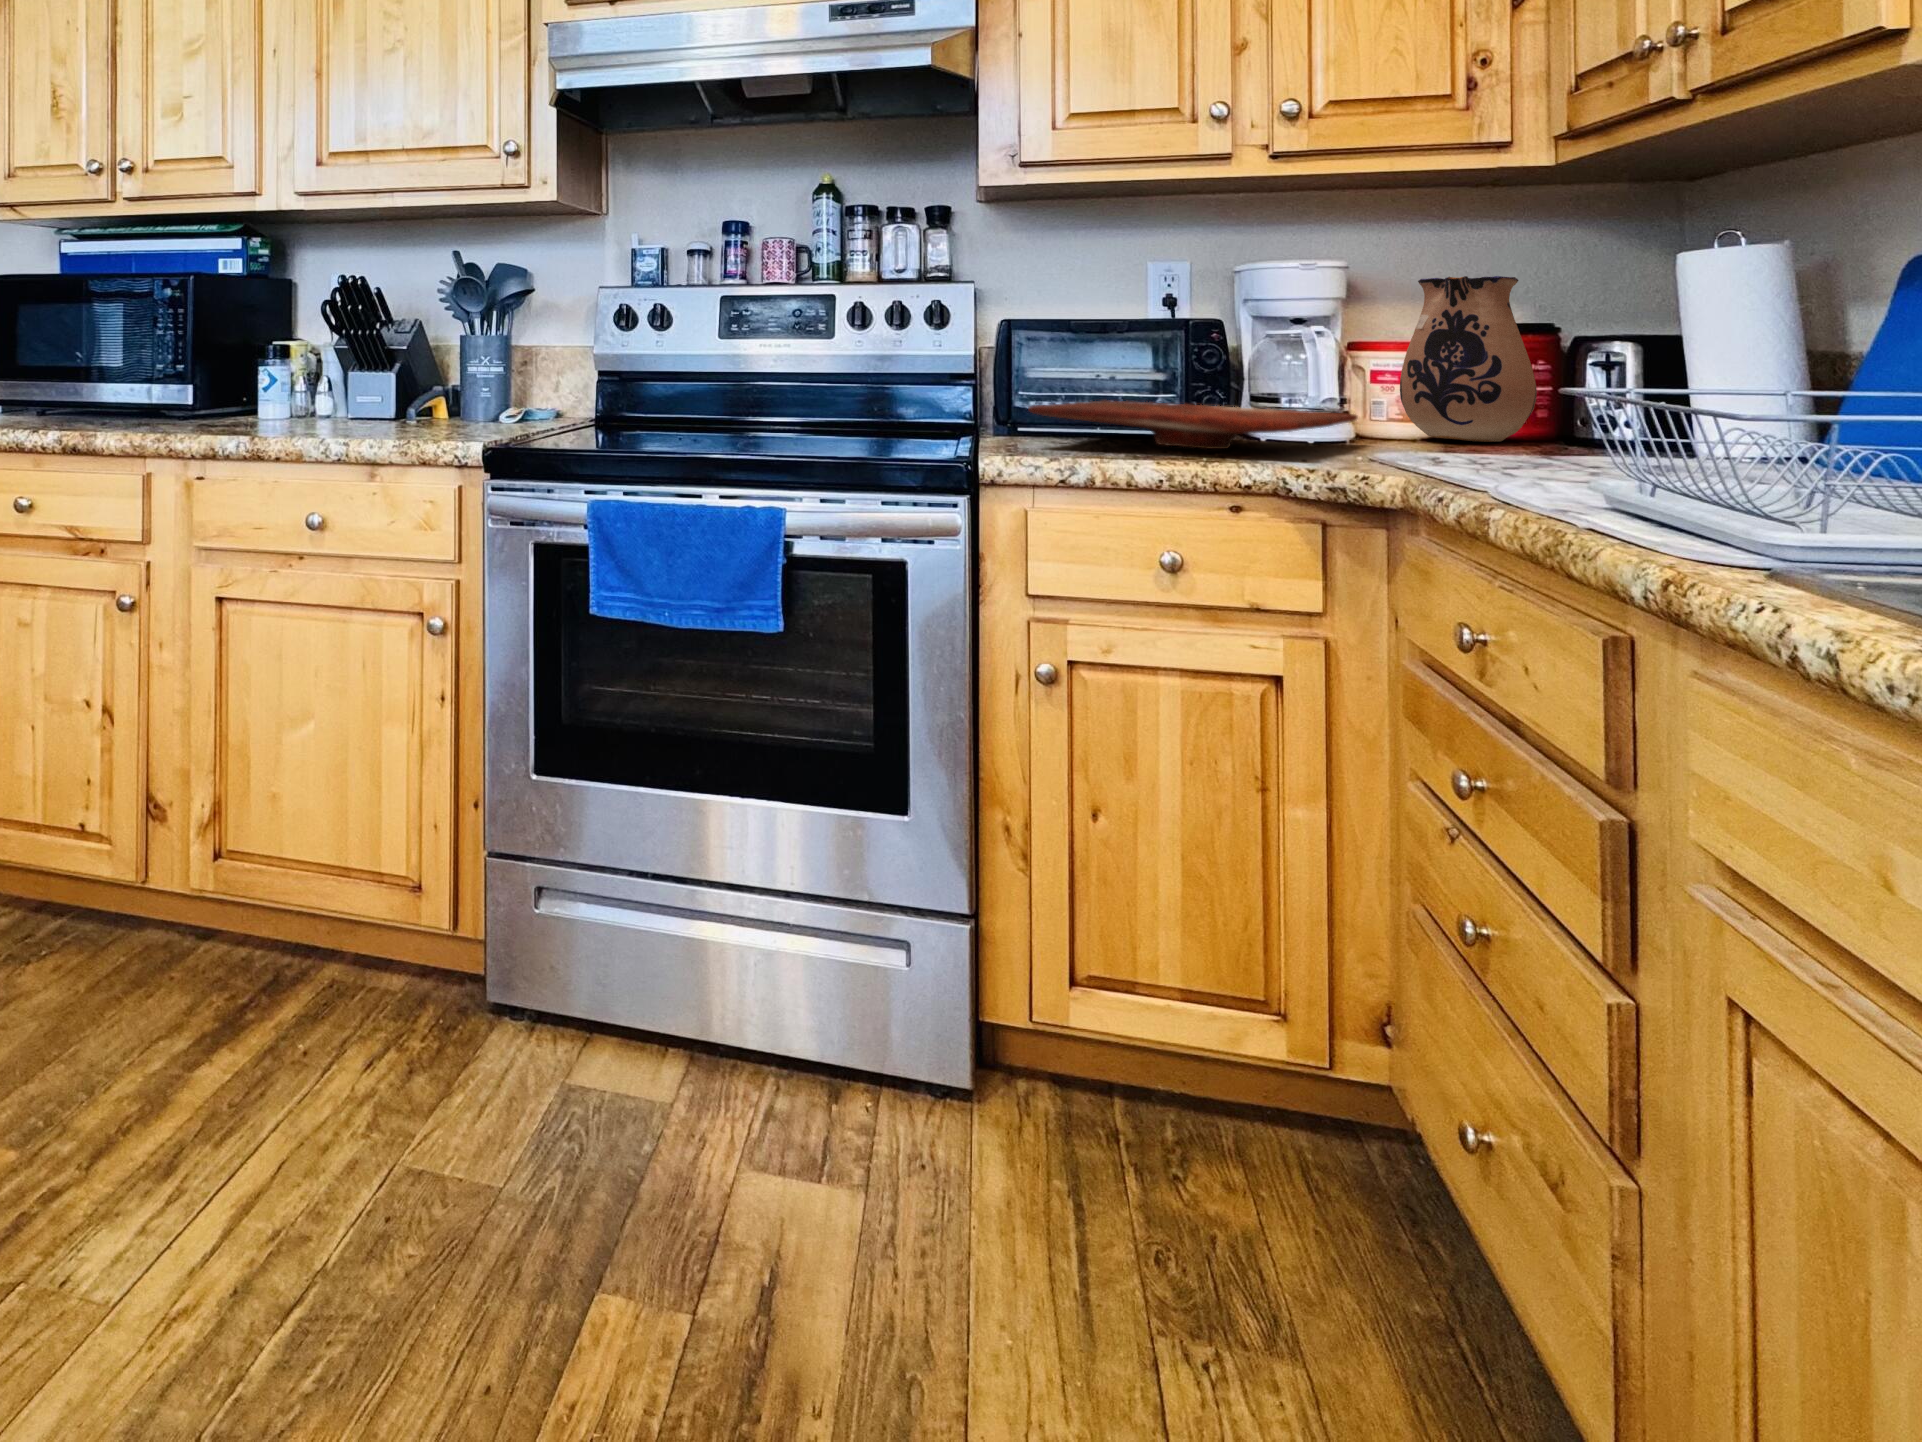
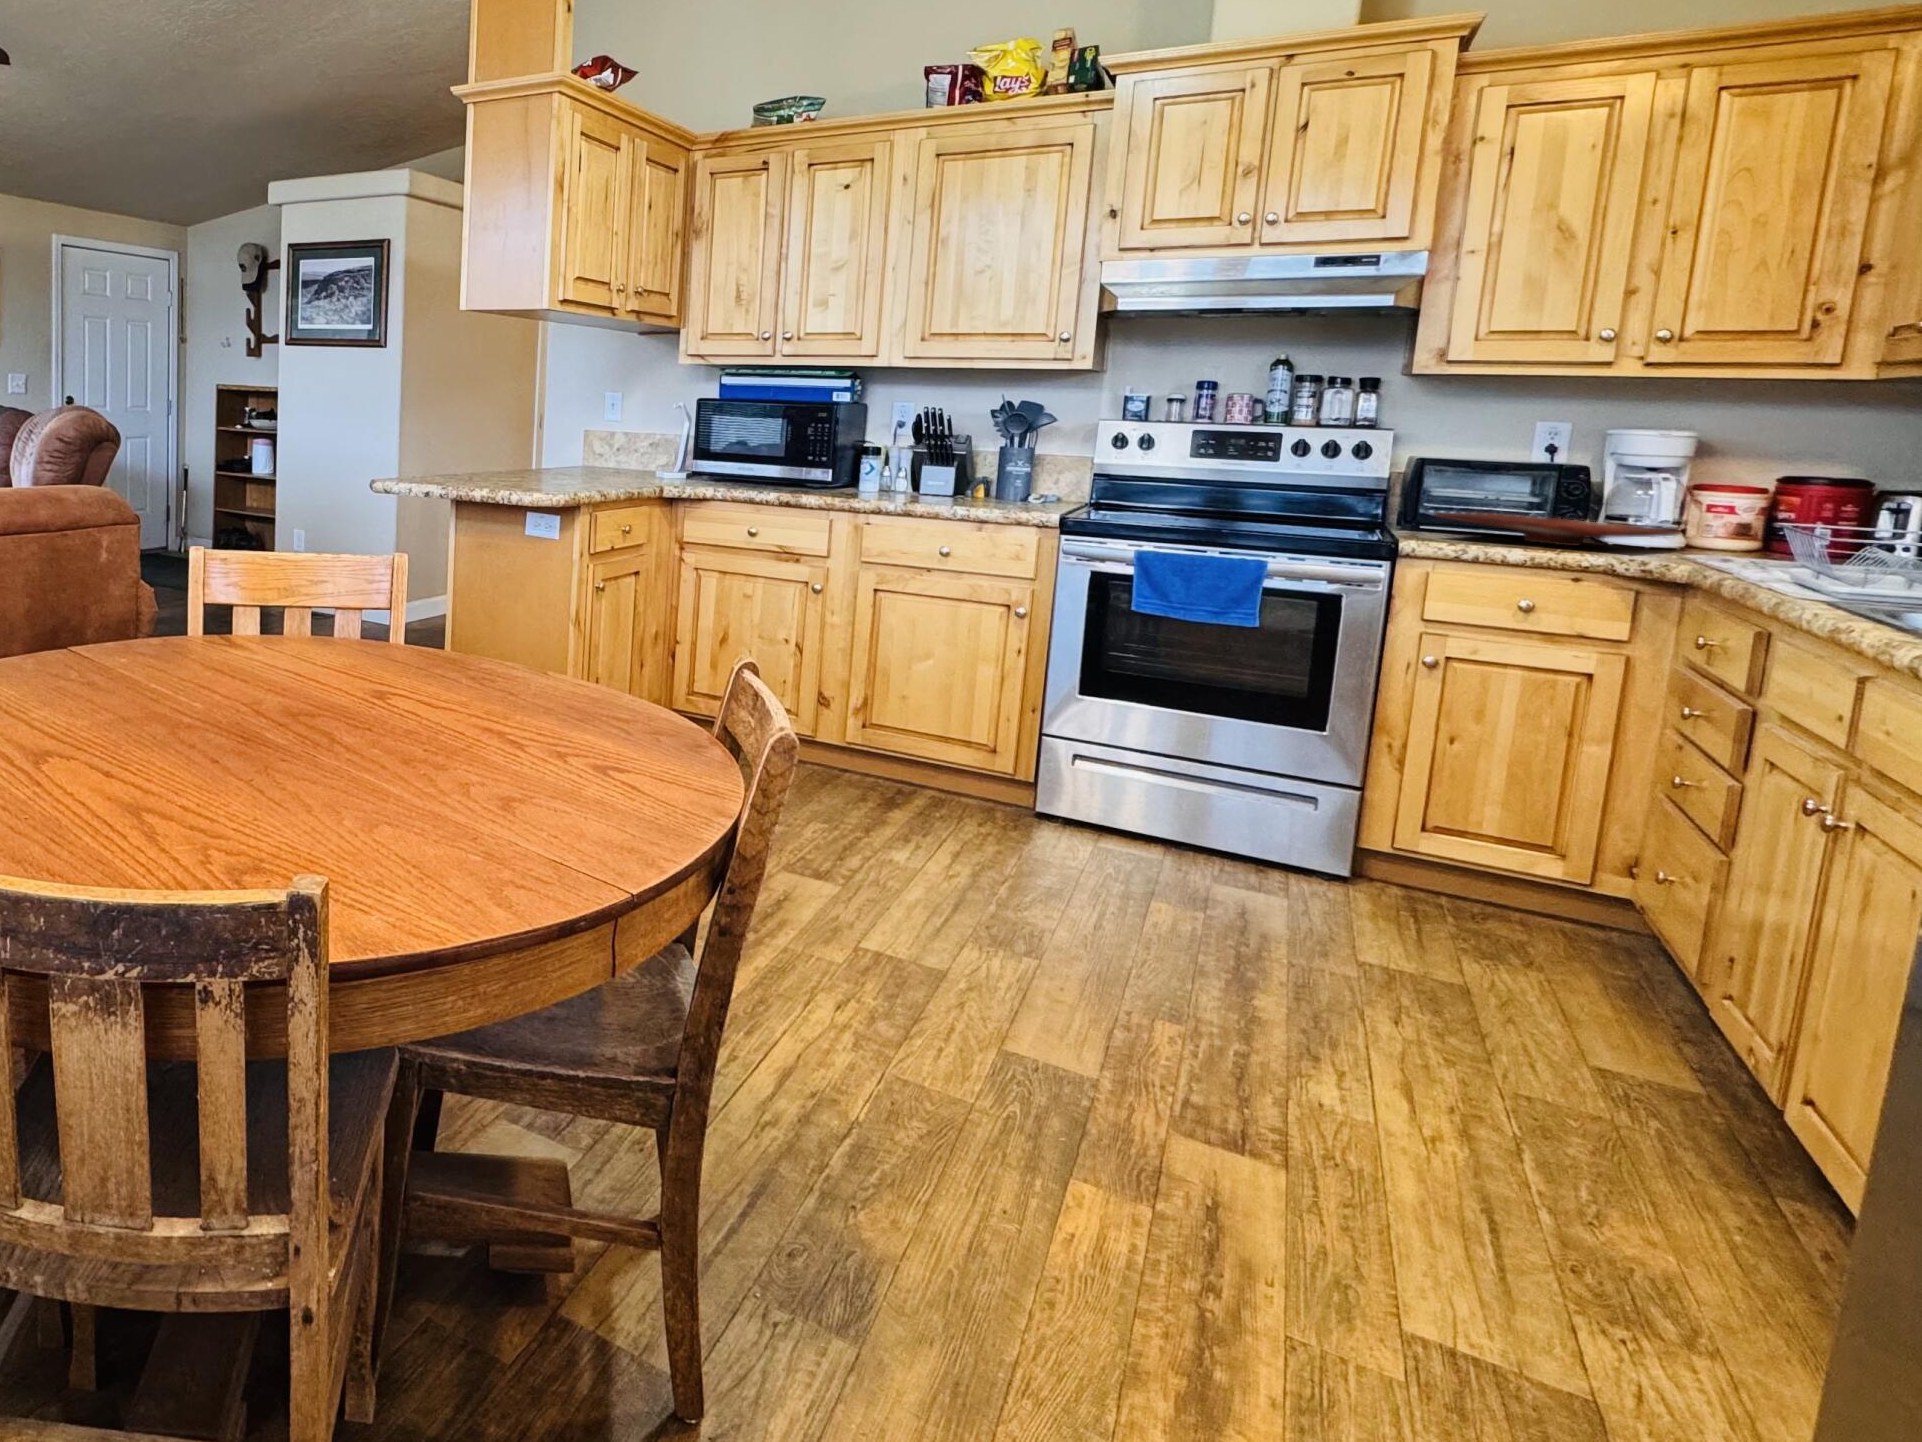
ceramic pitcher: present [1400,276,1537,442] -> none [1722,447,1829,554]

